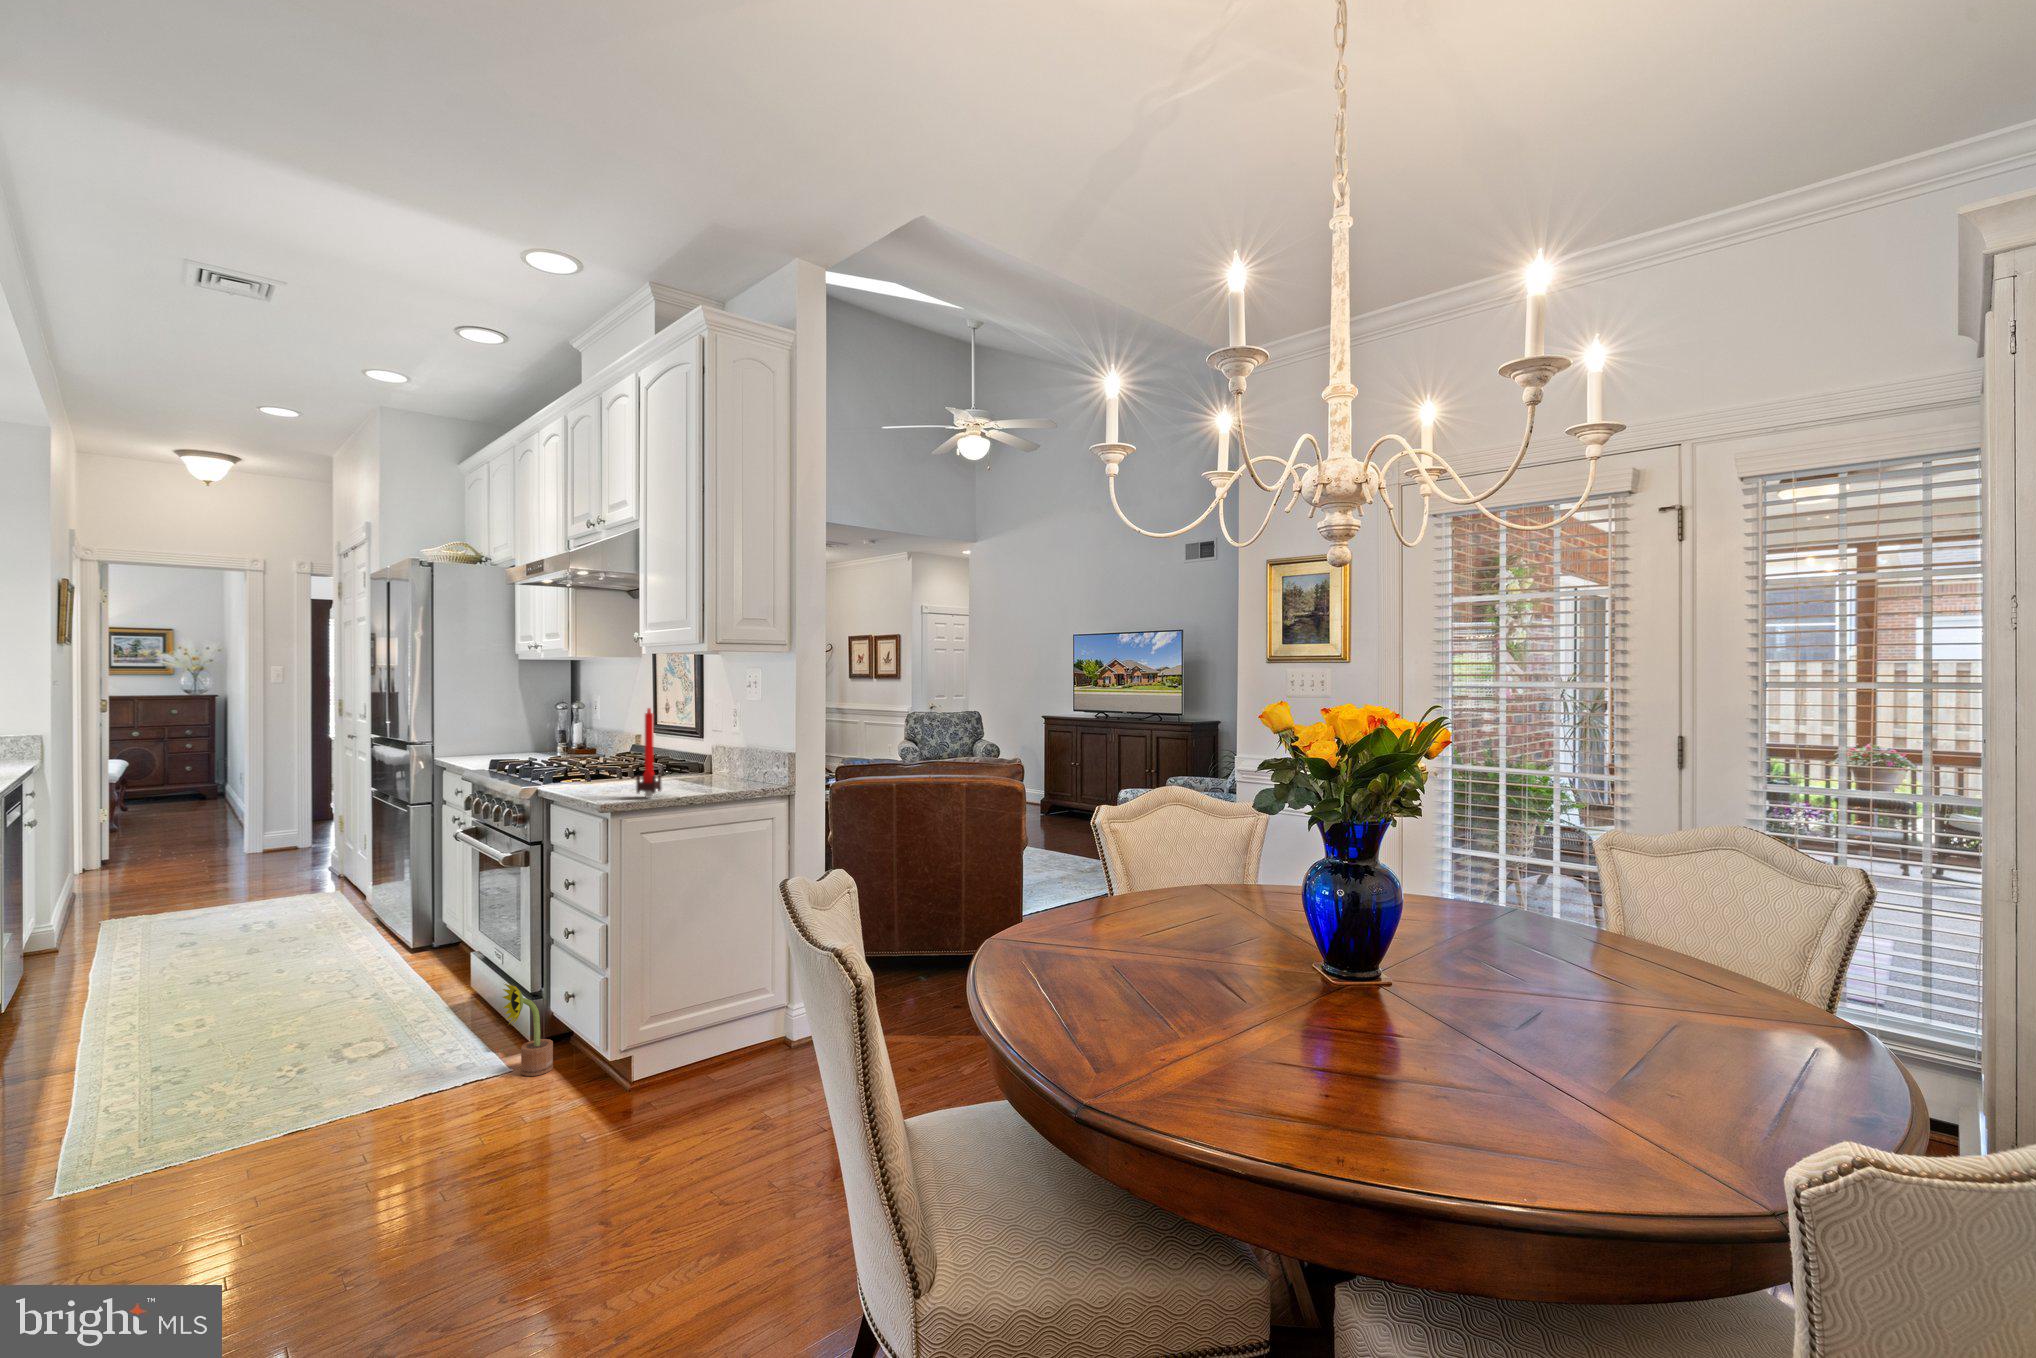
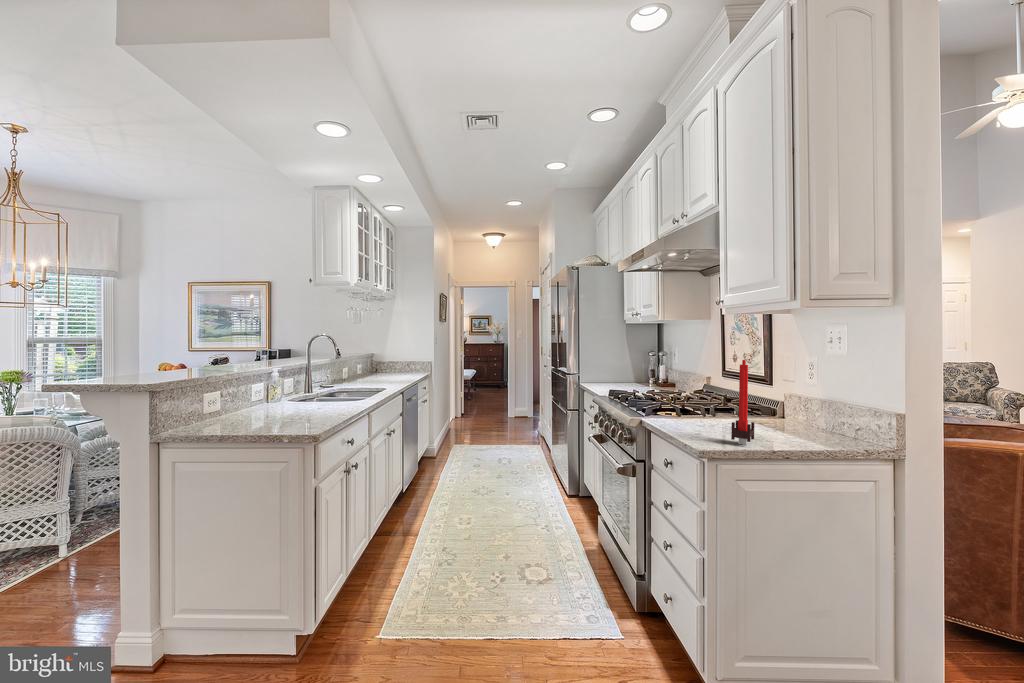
decorative plant: present [503,984,553,1076] -> none [617,572,654,658]

